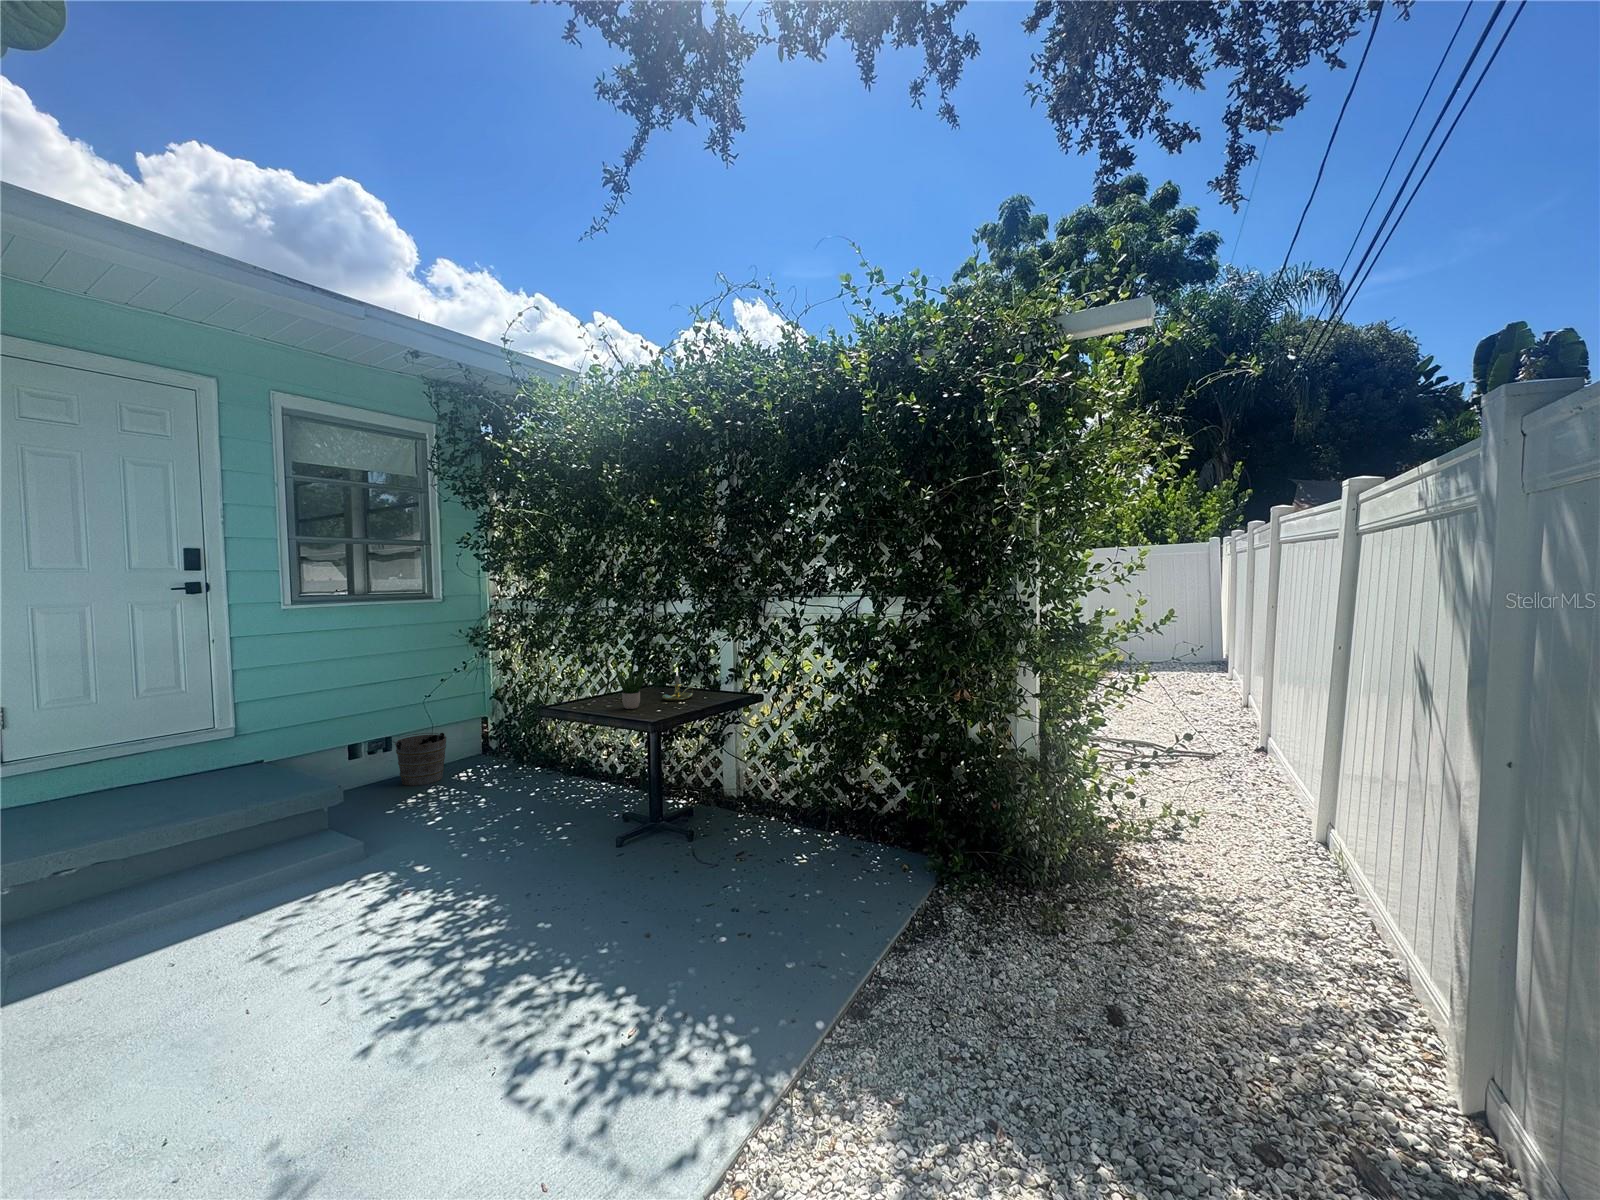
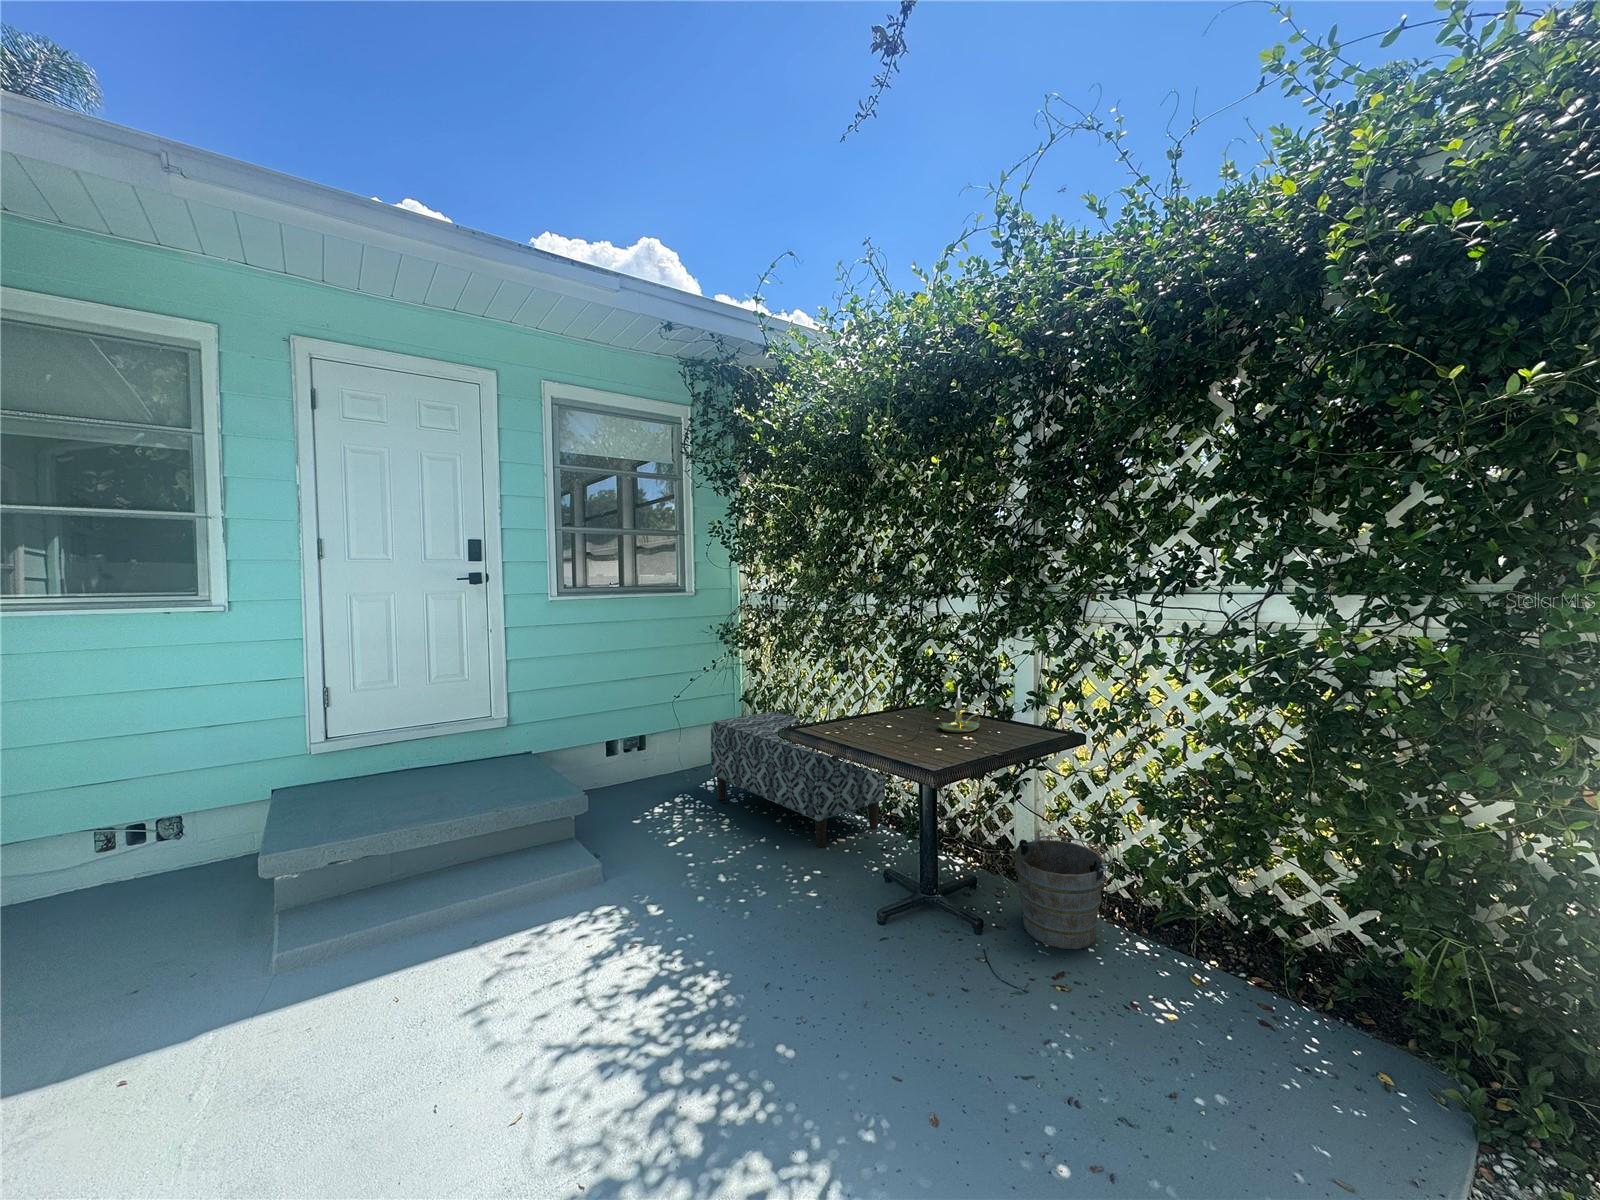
potted plant: present [616,660,648,709] -> none [880,672,923,740]
bench: none [464,705,626,810] -> present [711,711,885,848]
bucket: present [393,733,447,786] -> present [1015,836,1112,949]

